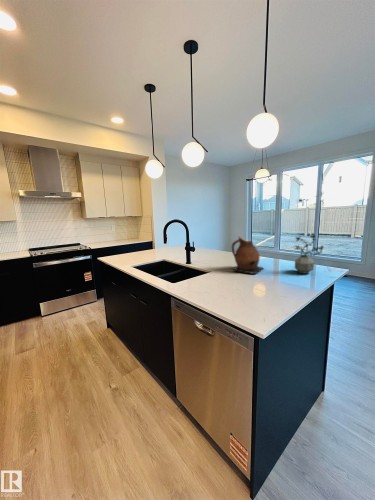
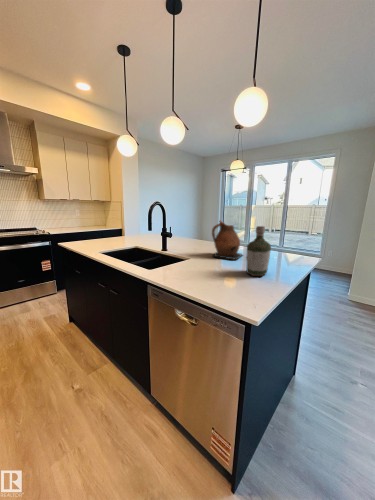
potted plant: present [295,234,323,274] -> none [274,220,303,260]
bottle: none [262,244,285,292] -> present [246,226,271,276]

